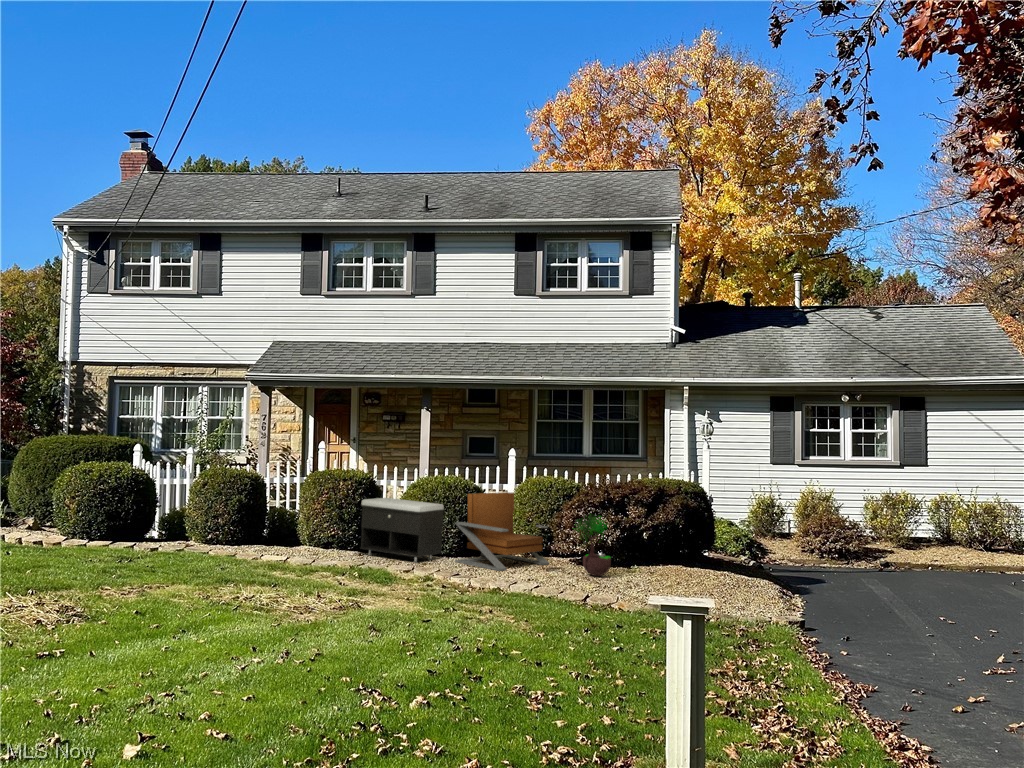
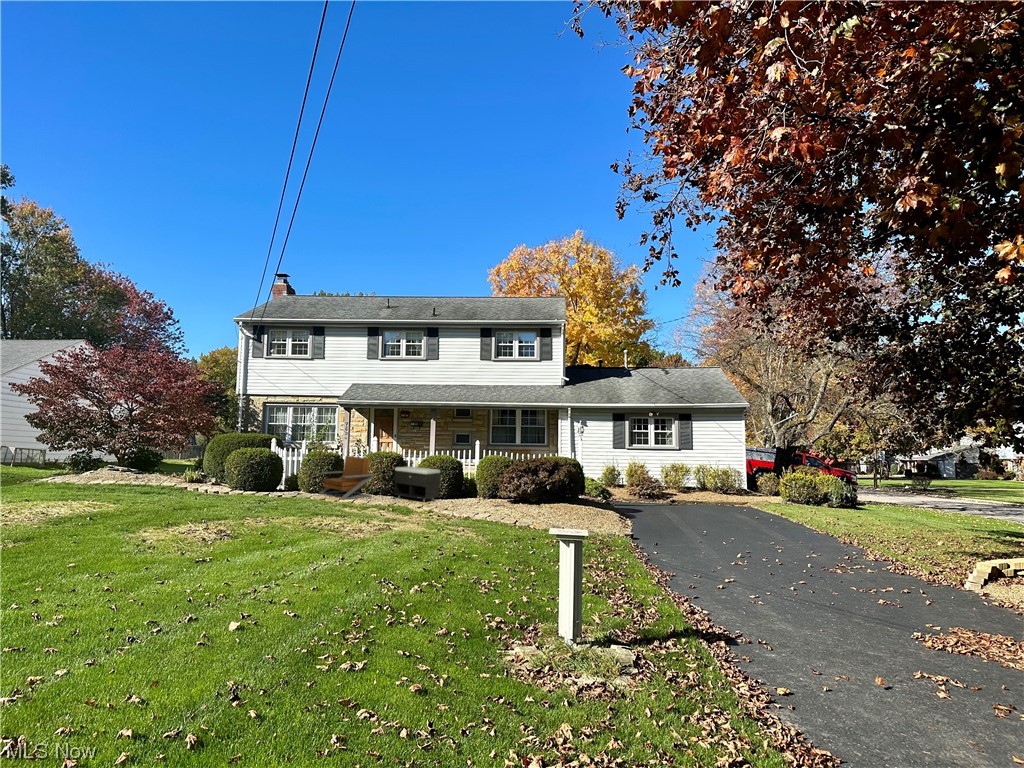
lounge chair: present [455,492,549,571] -> present [319,456,375,500]
potted tree: present [576,516,611,576] -> none [510,472,531,509]

